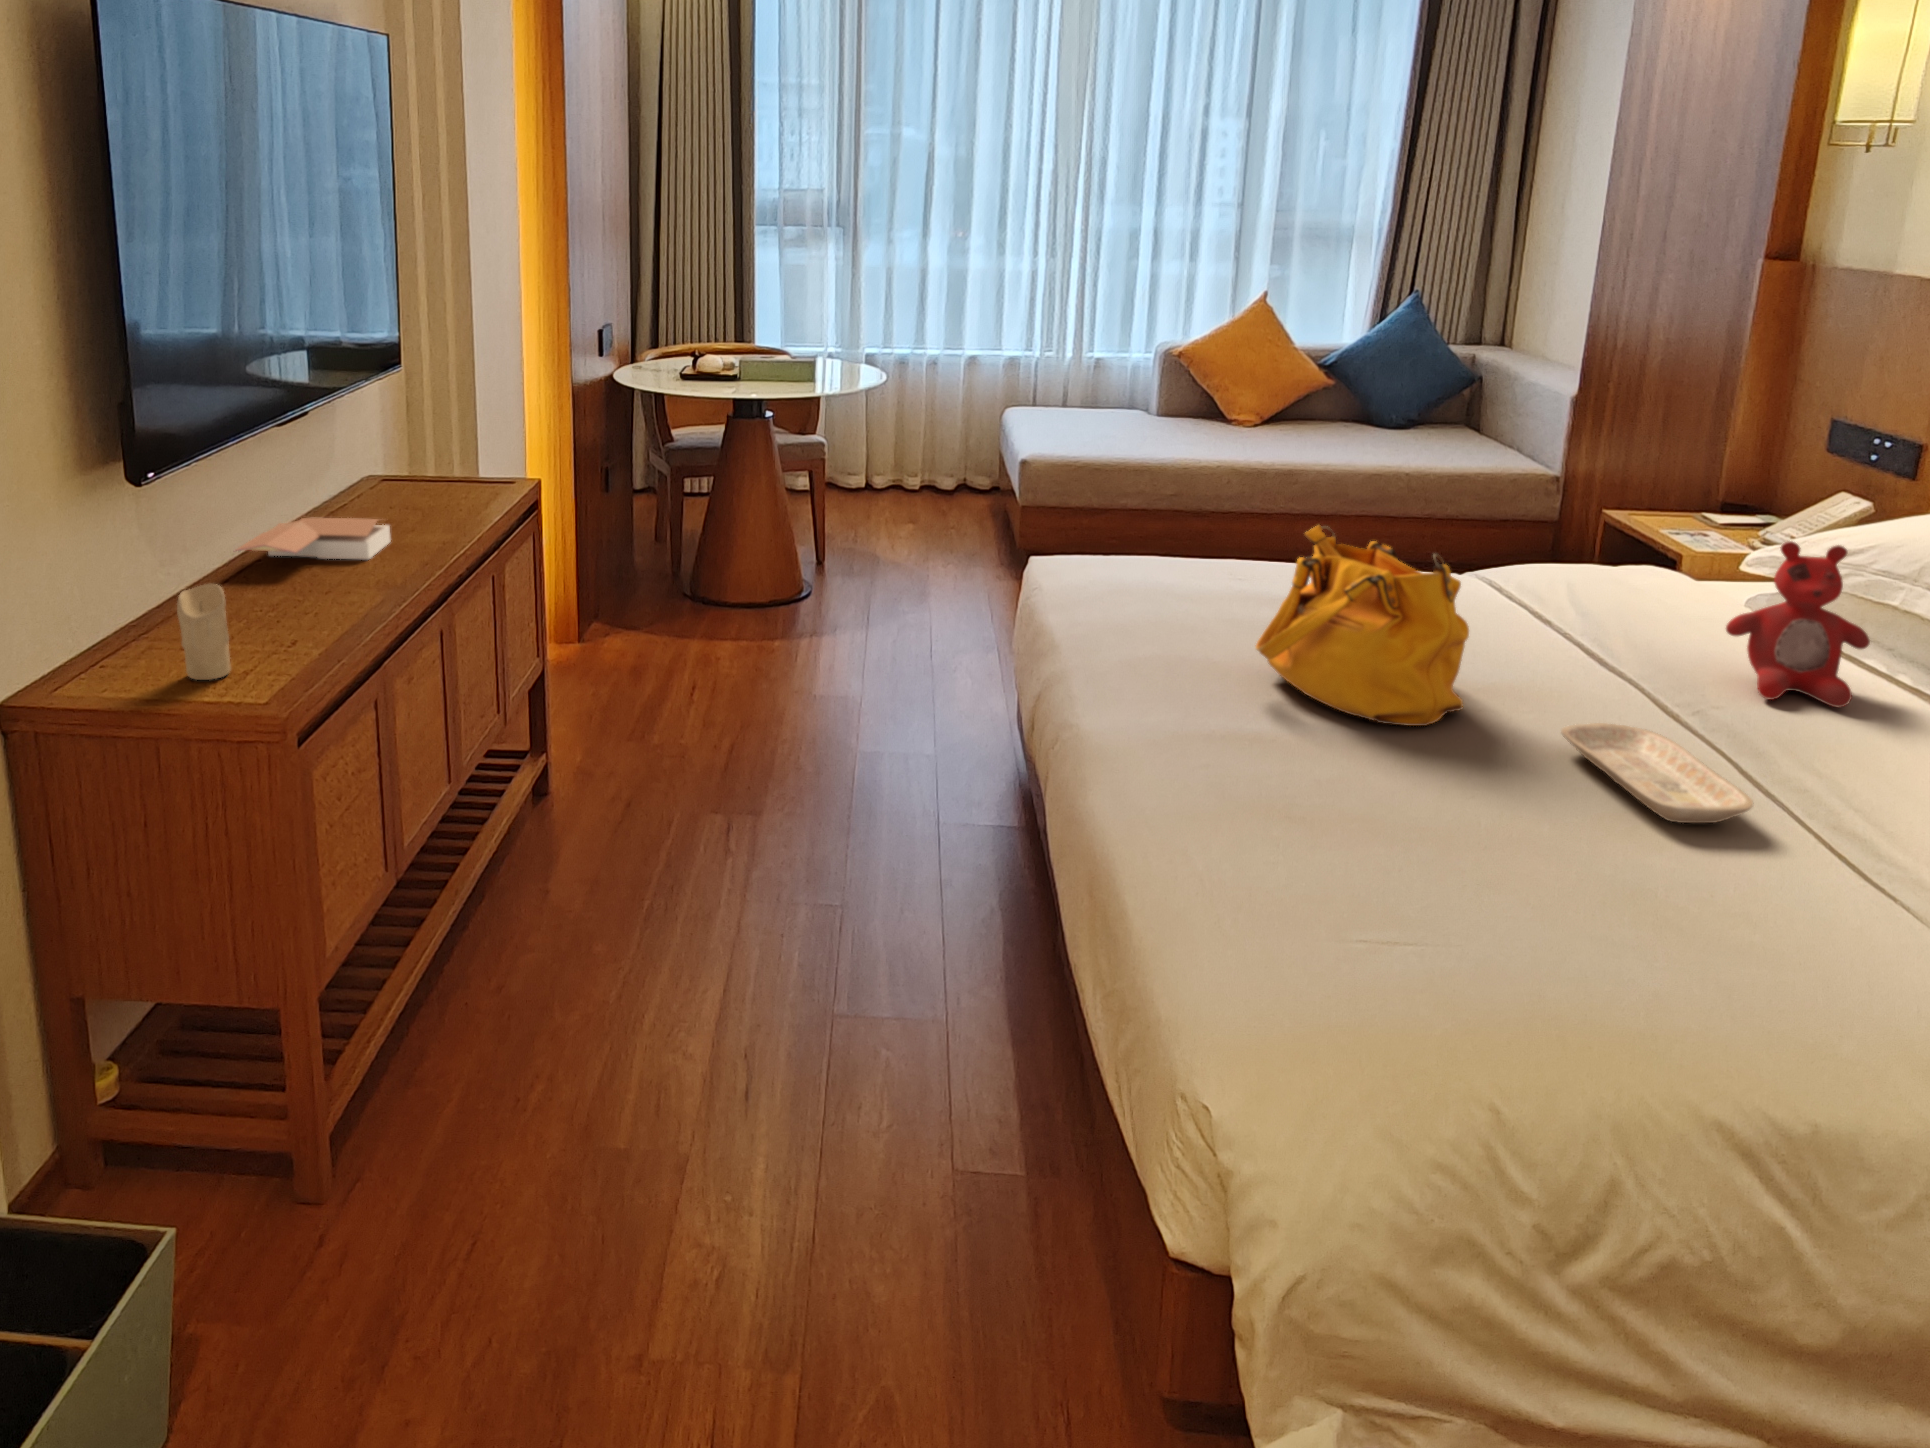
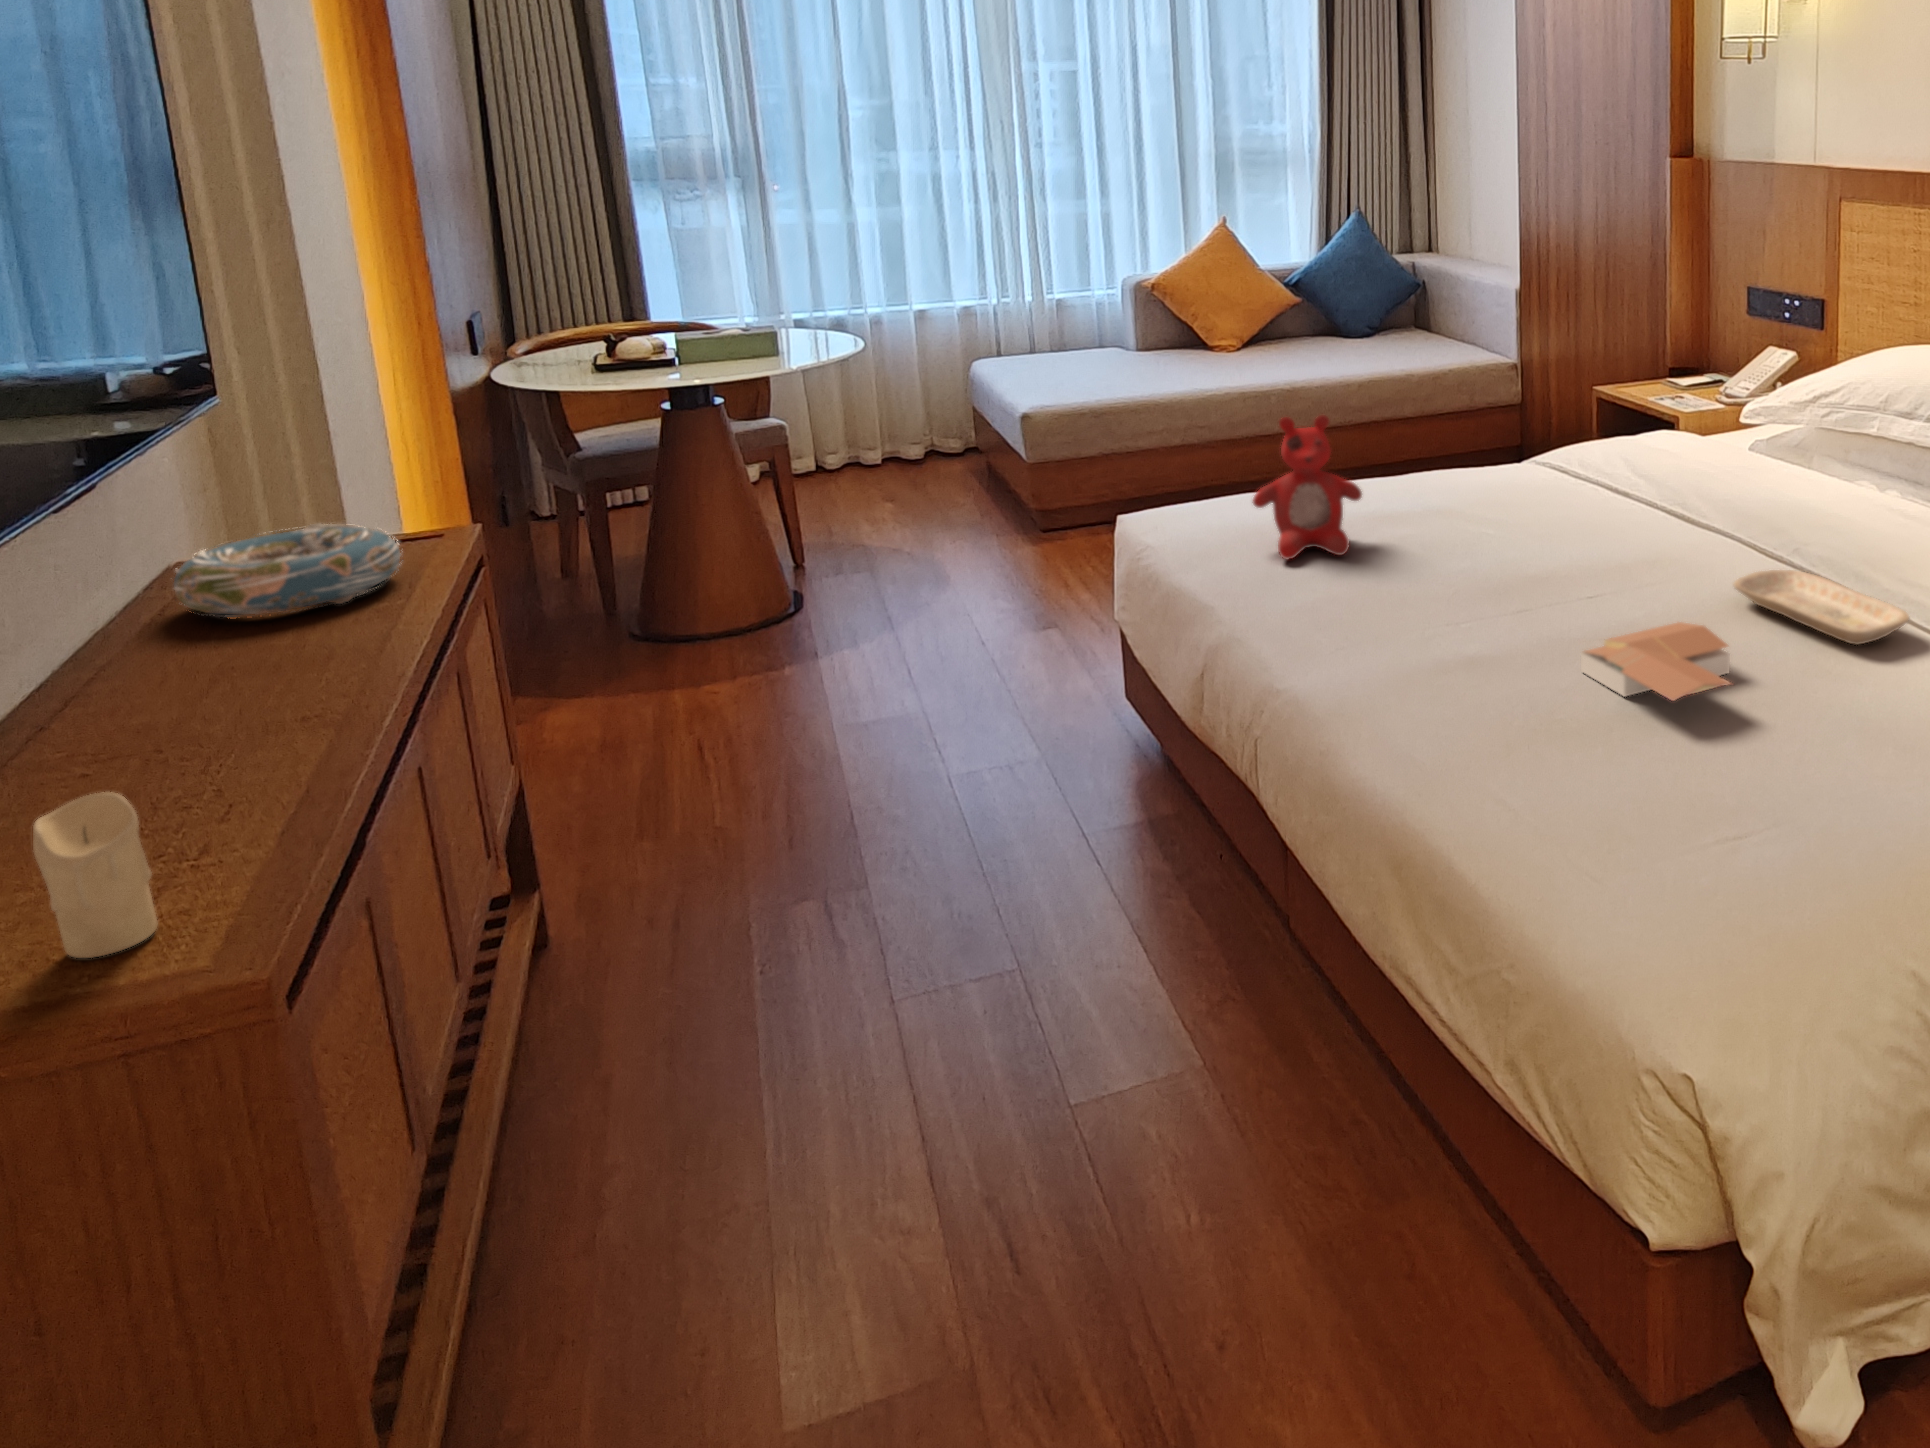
decorative bowl: none [346,456,475,513] -> present [174,524,401,617]
book: present [237,518,390,560] -> present [1581,622,1731,701]
handbag: present [1256,525,1469,726] -> none [1454,434,1642,614]
stuffed bear: present [1726,541,1870,708] -> present [1252,415,1362,559]

